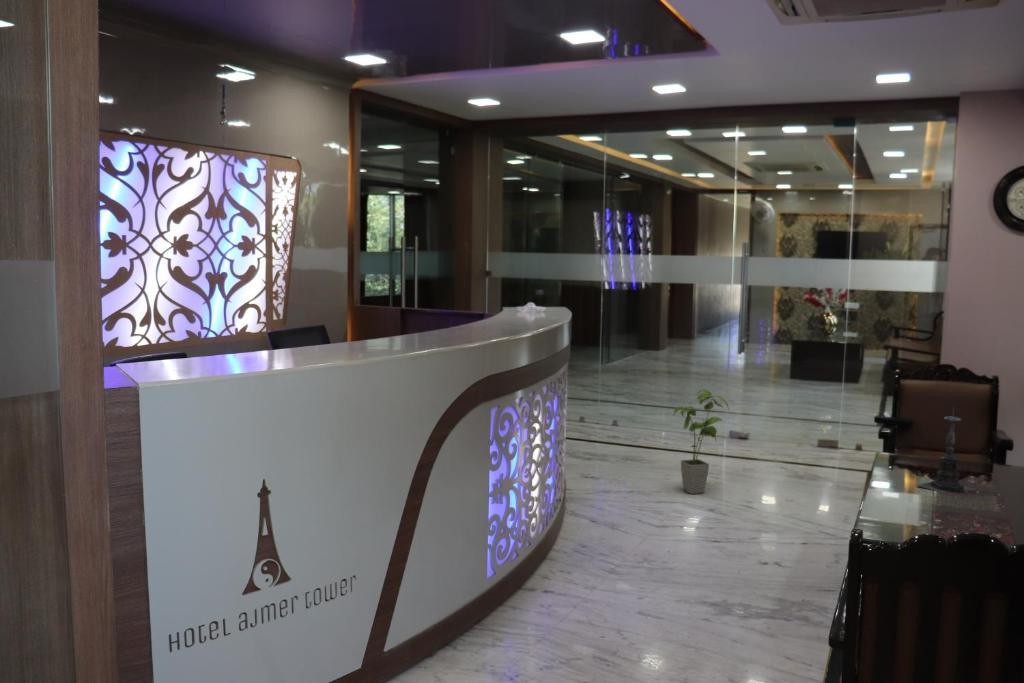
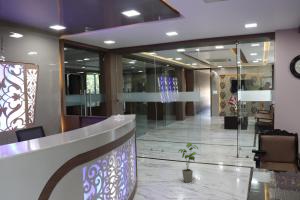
candle holder: present [918,414,975,492] -> none [267,150,292,187]

